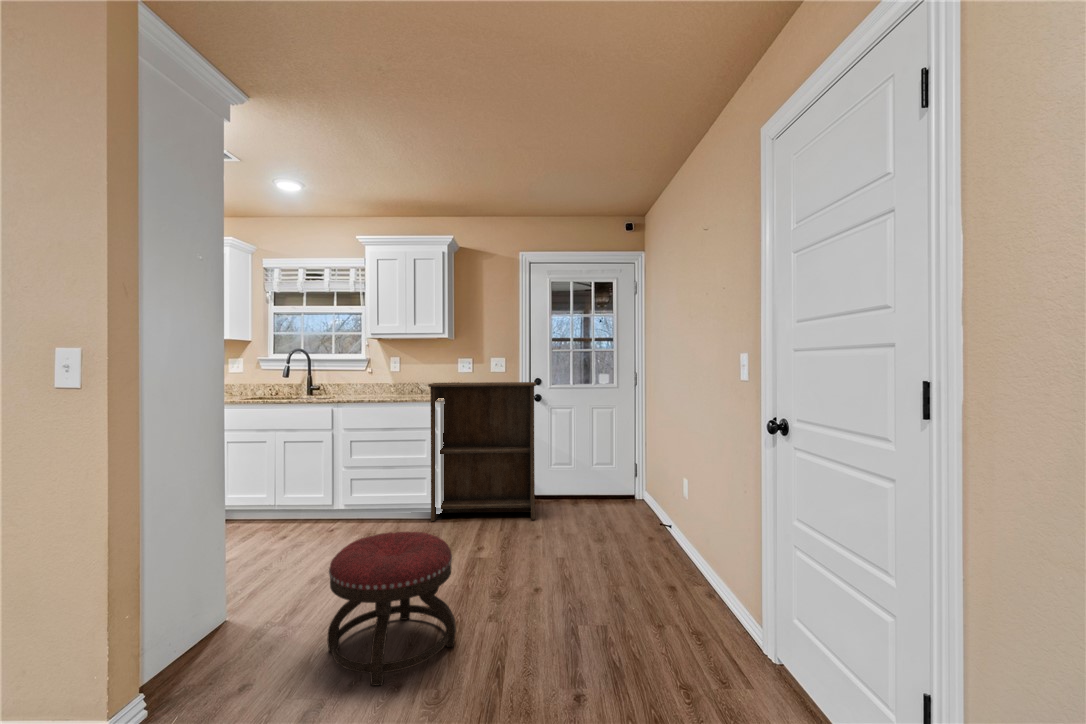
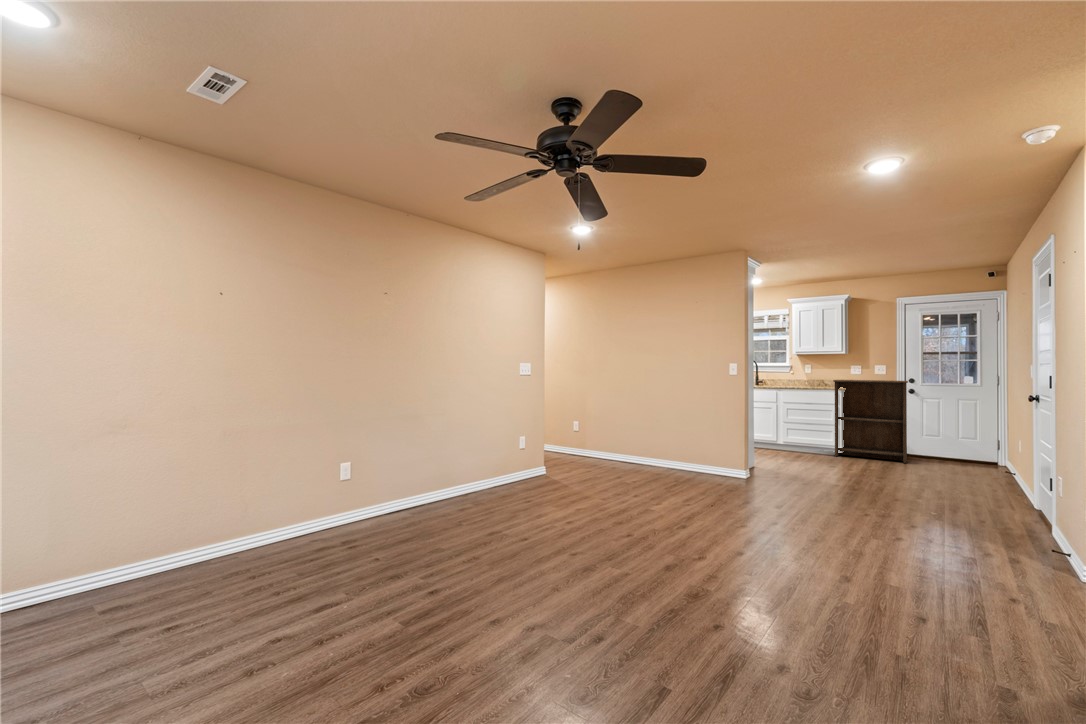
ottoman: present [327,532,456,686] -> none [801,439,856,485]

